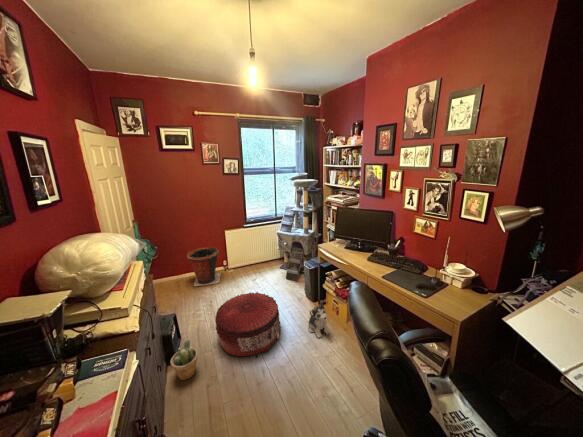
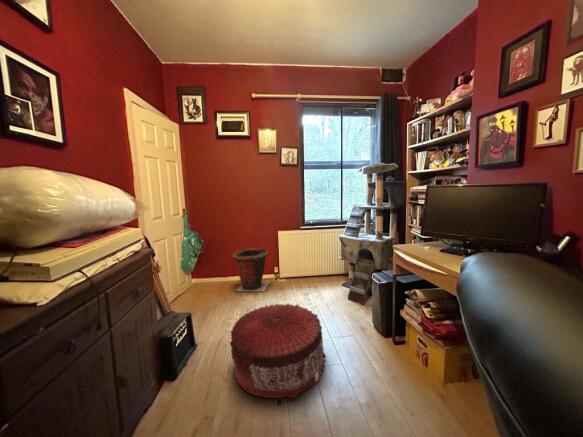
plush toy: present [308,303,330,338] -> none [370,336,409,399]
potted plant: present [171,339,197,380] -> none [155,348,194,409]

